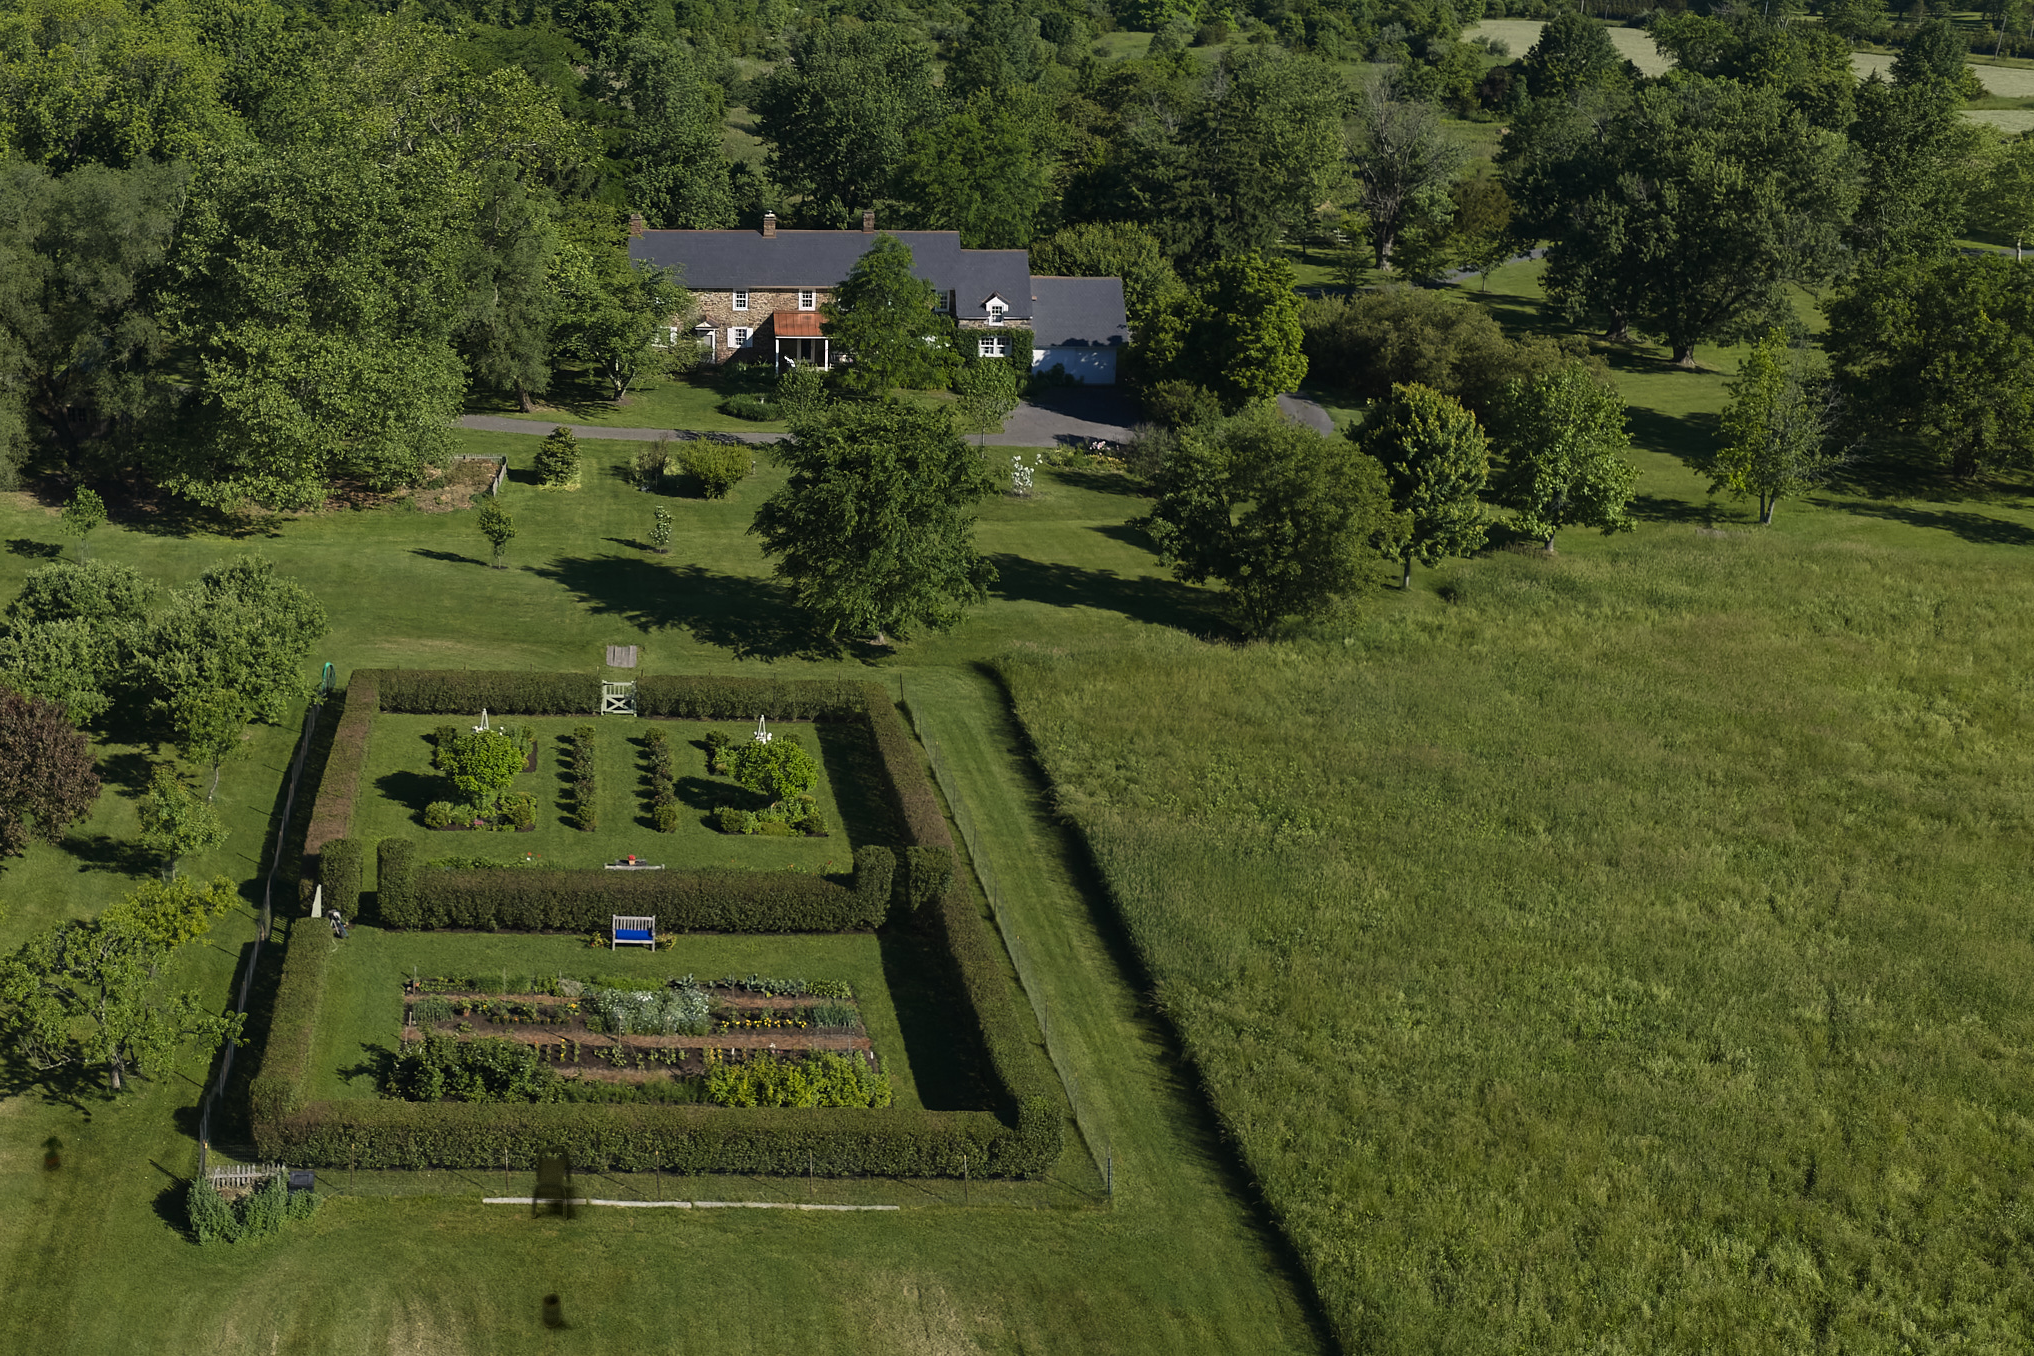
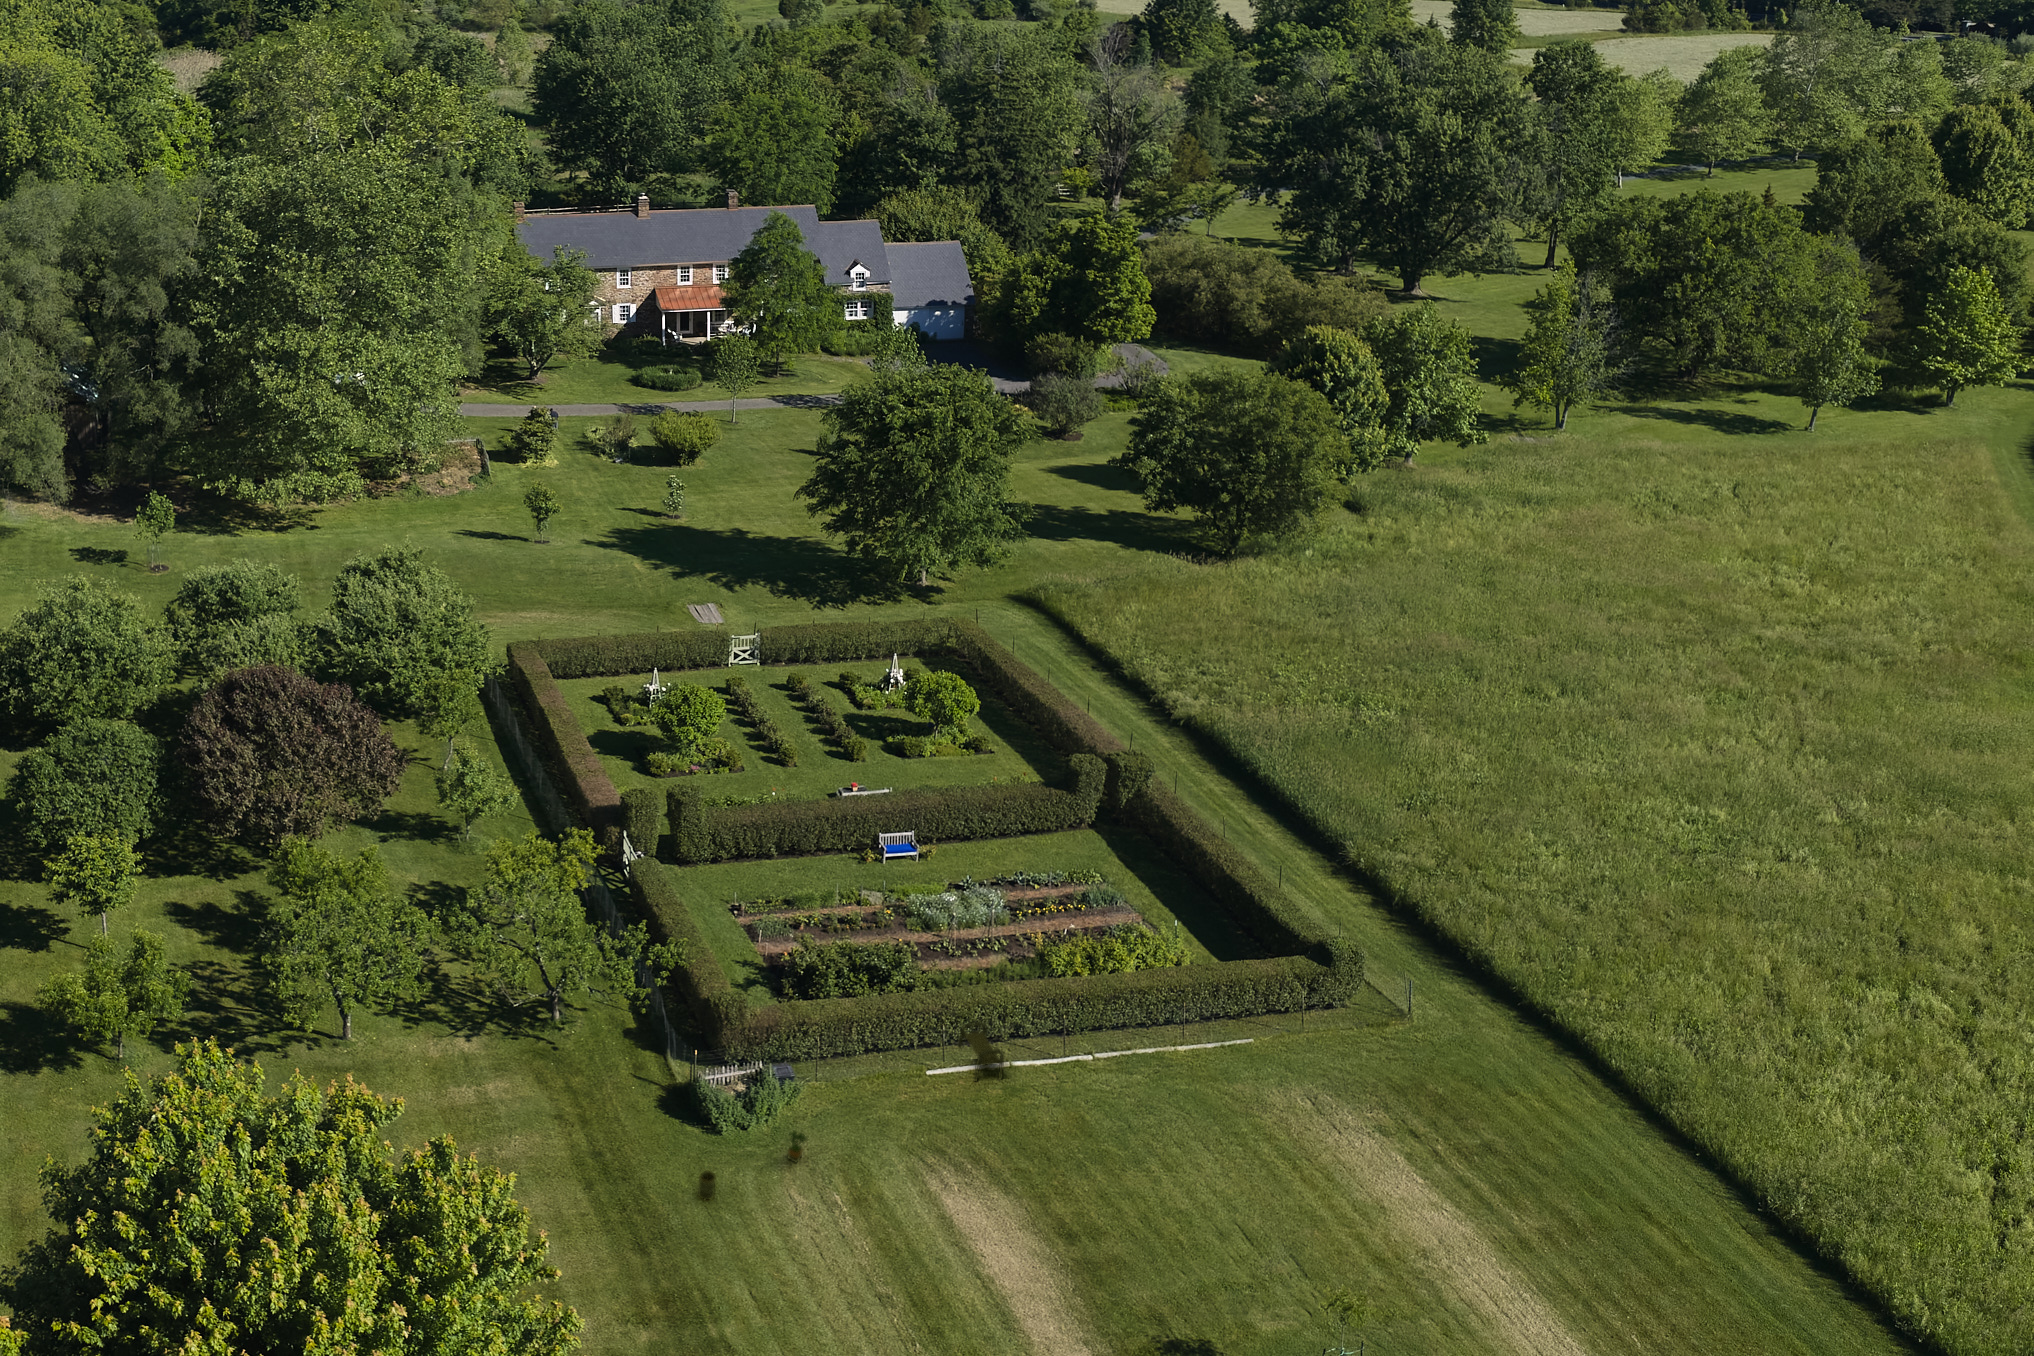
potted tree: present [41,1136,64,1170] -> present [788,1131,807,1162]
basket: present [542,1293,561,1328] -> present [698,1171,716,1200]

